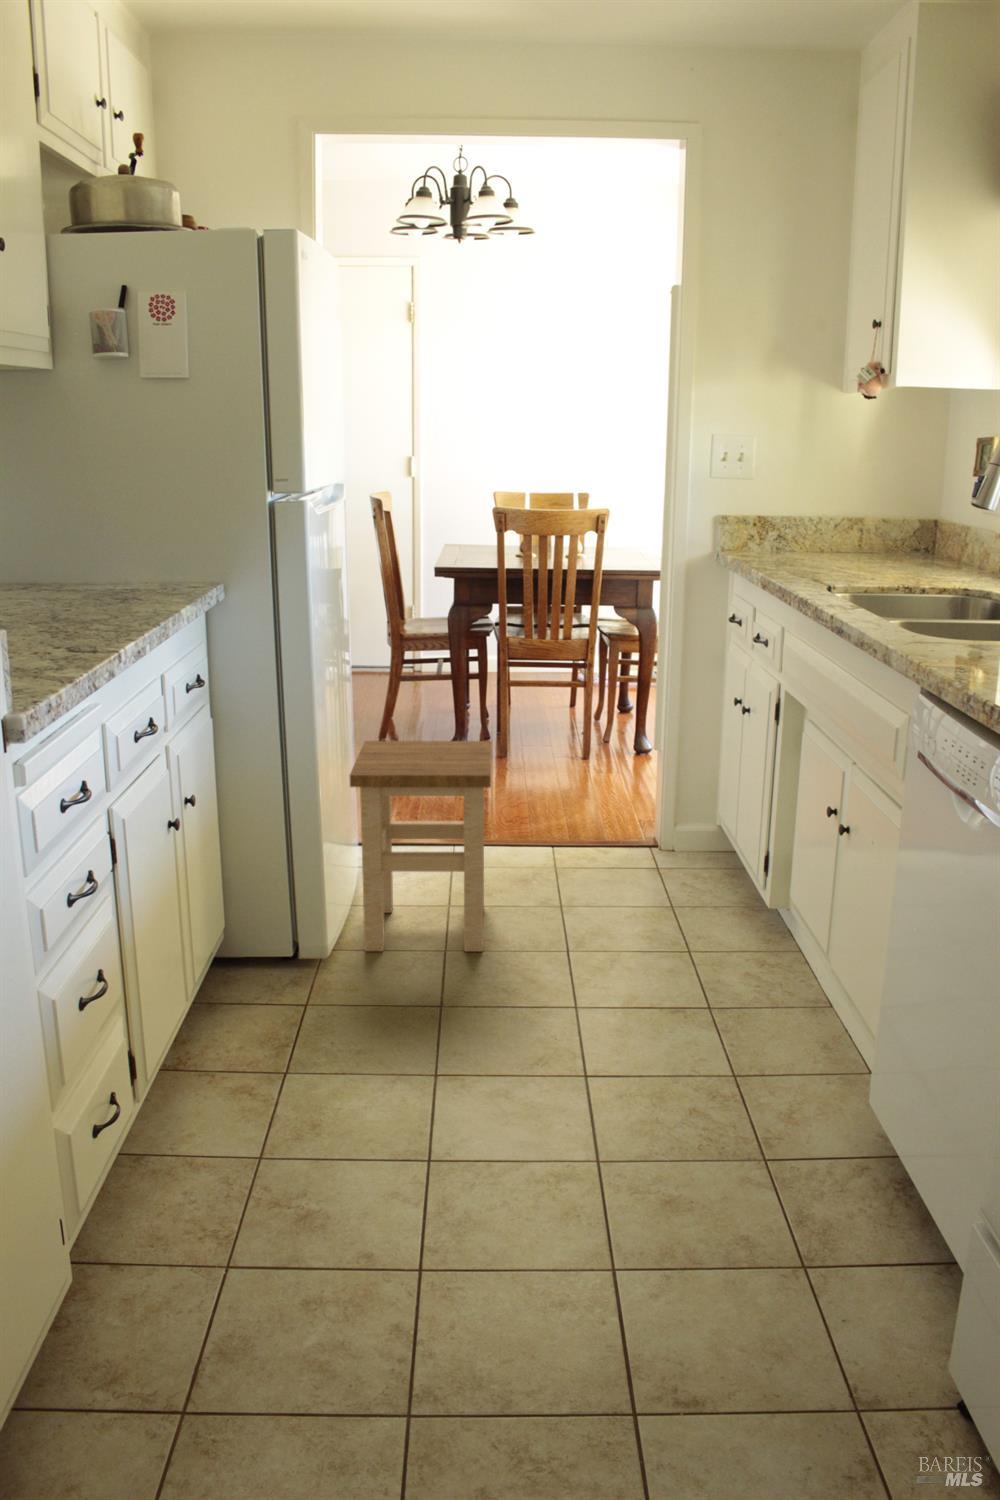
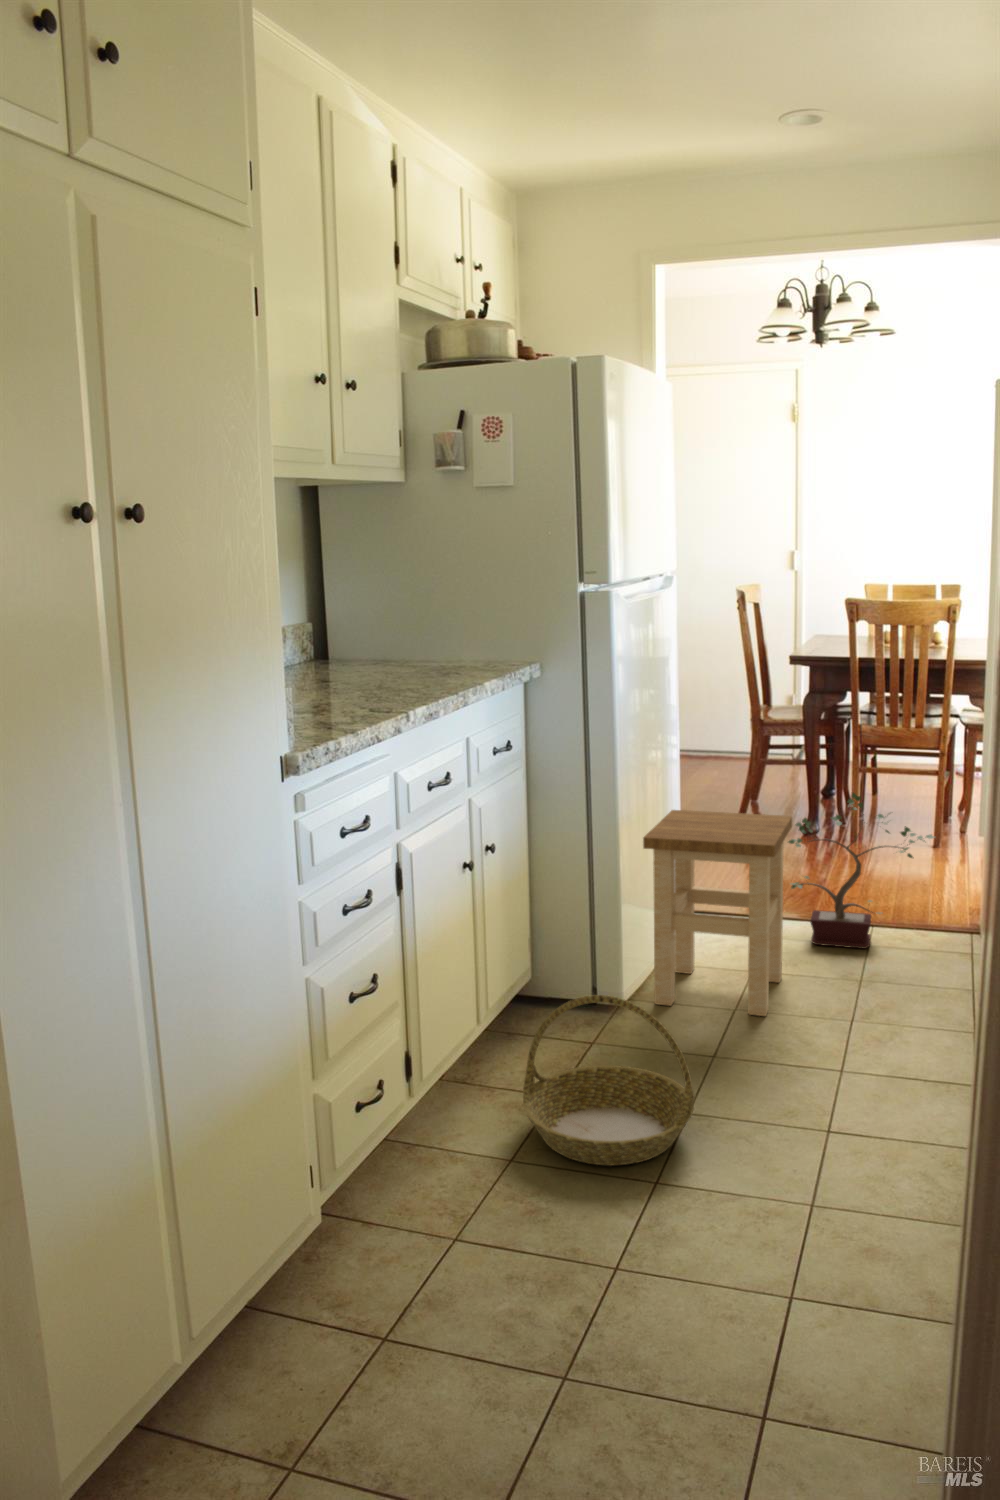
potted plant: none [474,710,622,868] -> present [788,793,934,949]
basket: none [267,961,457,1148] -> present [523,995,695,1166]

